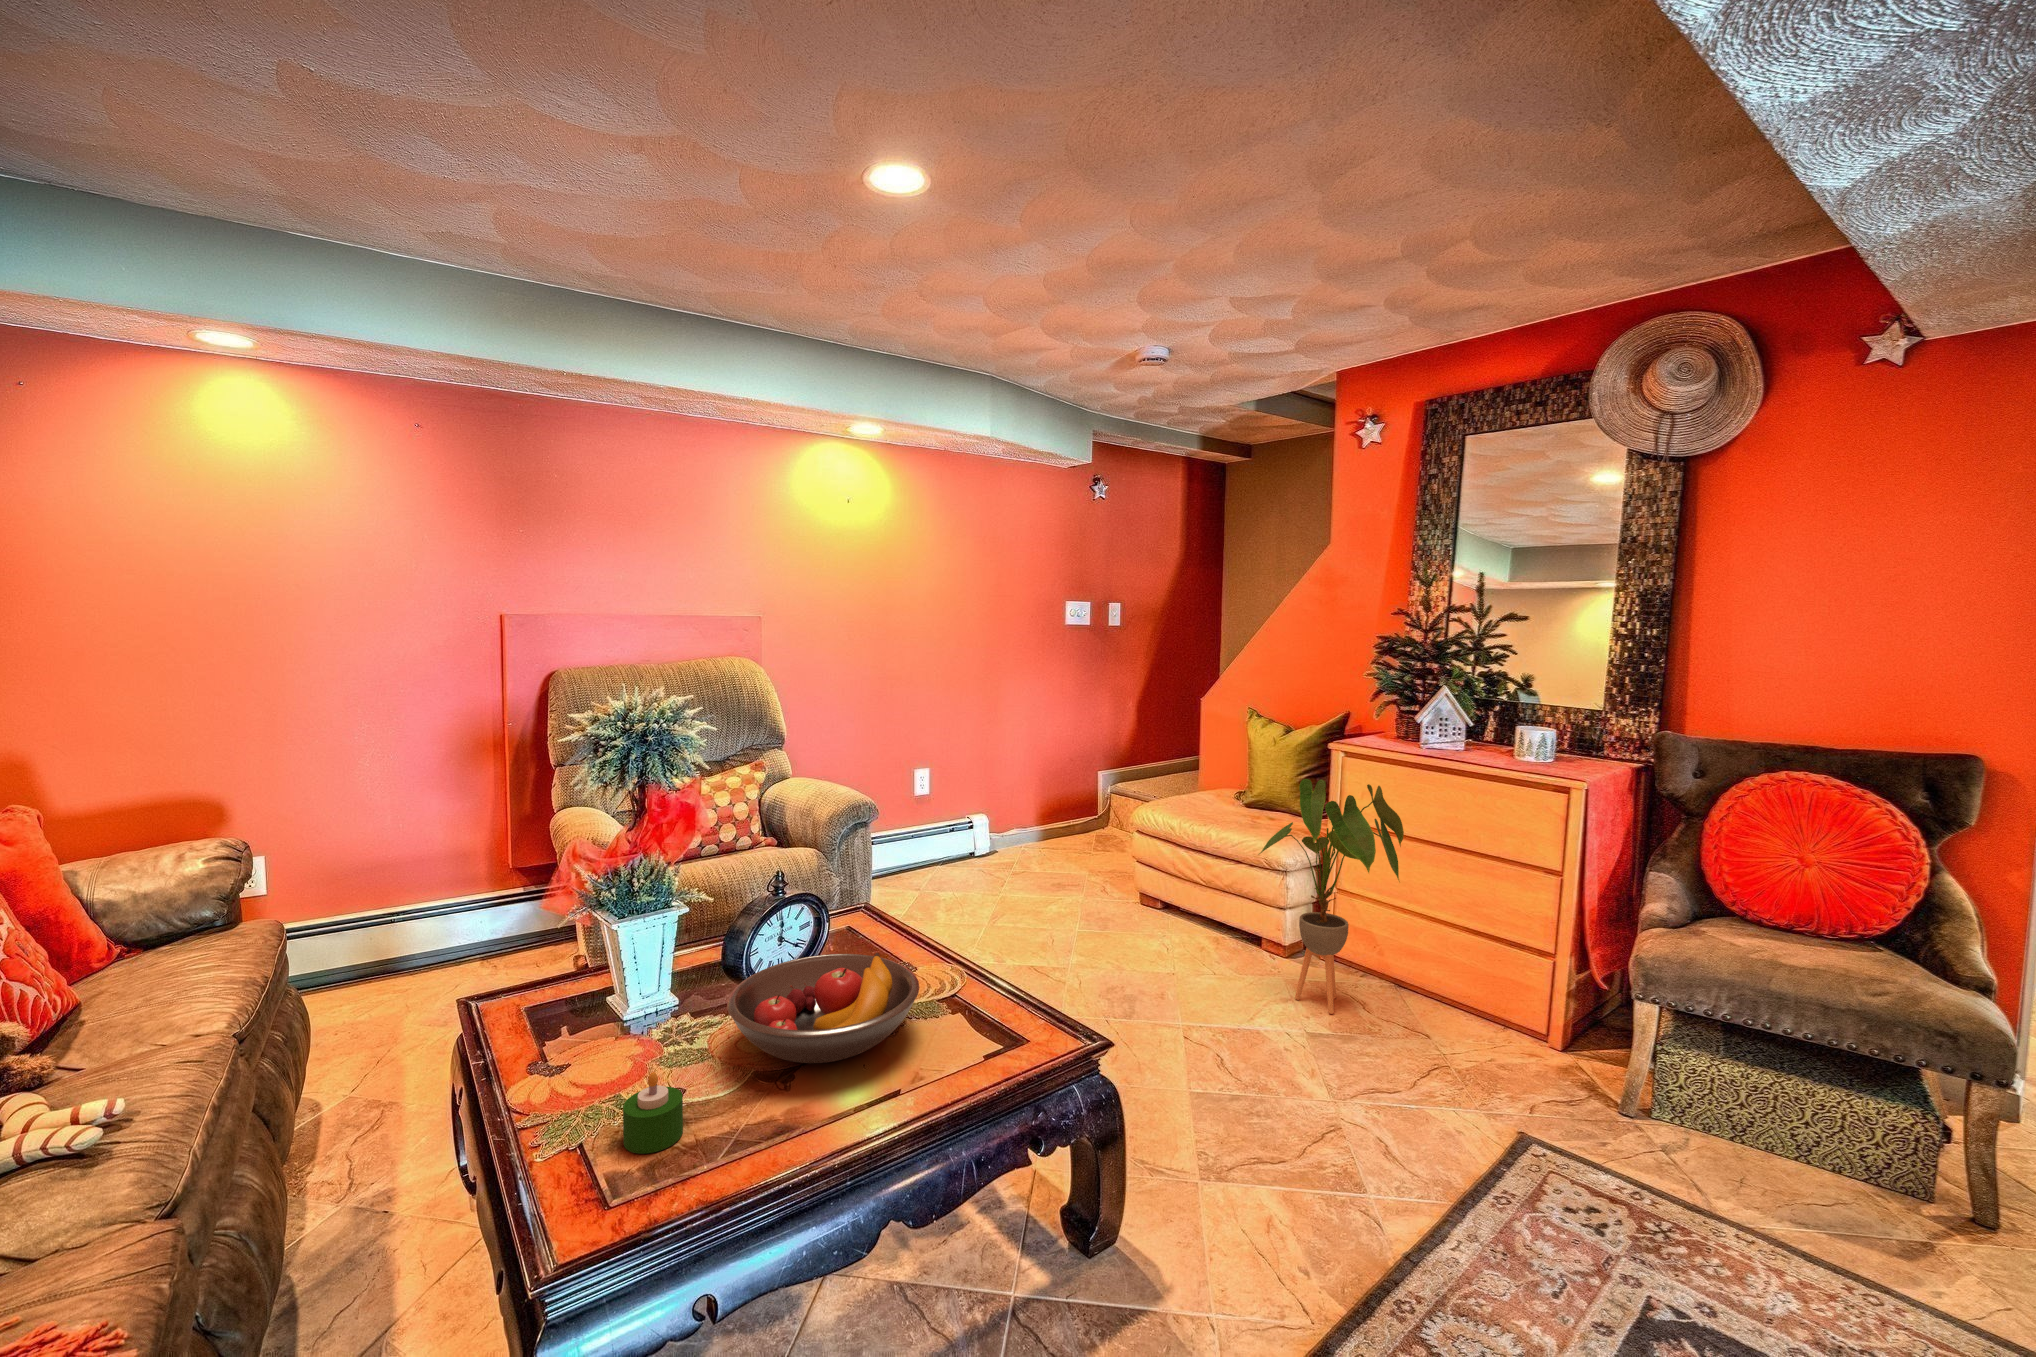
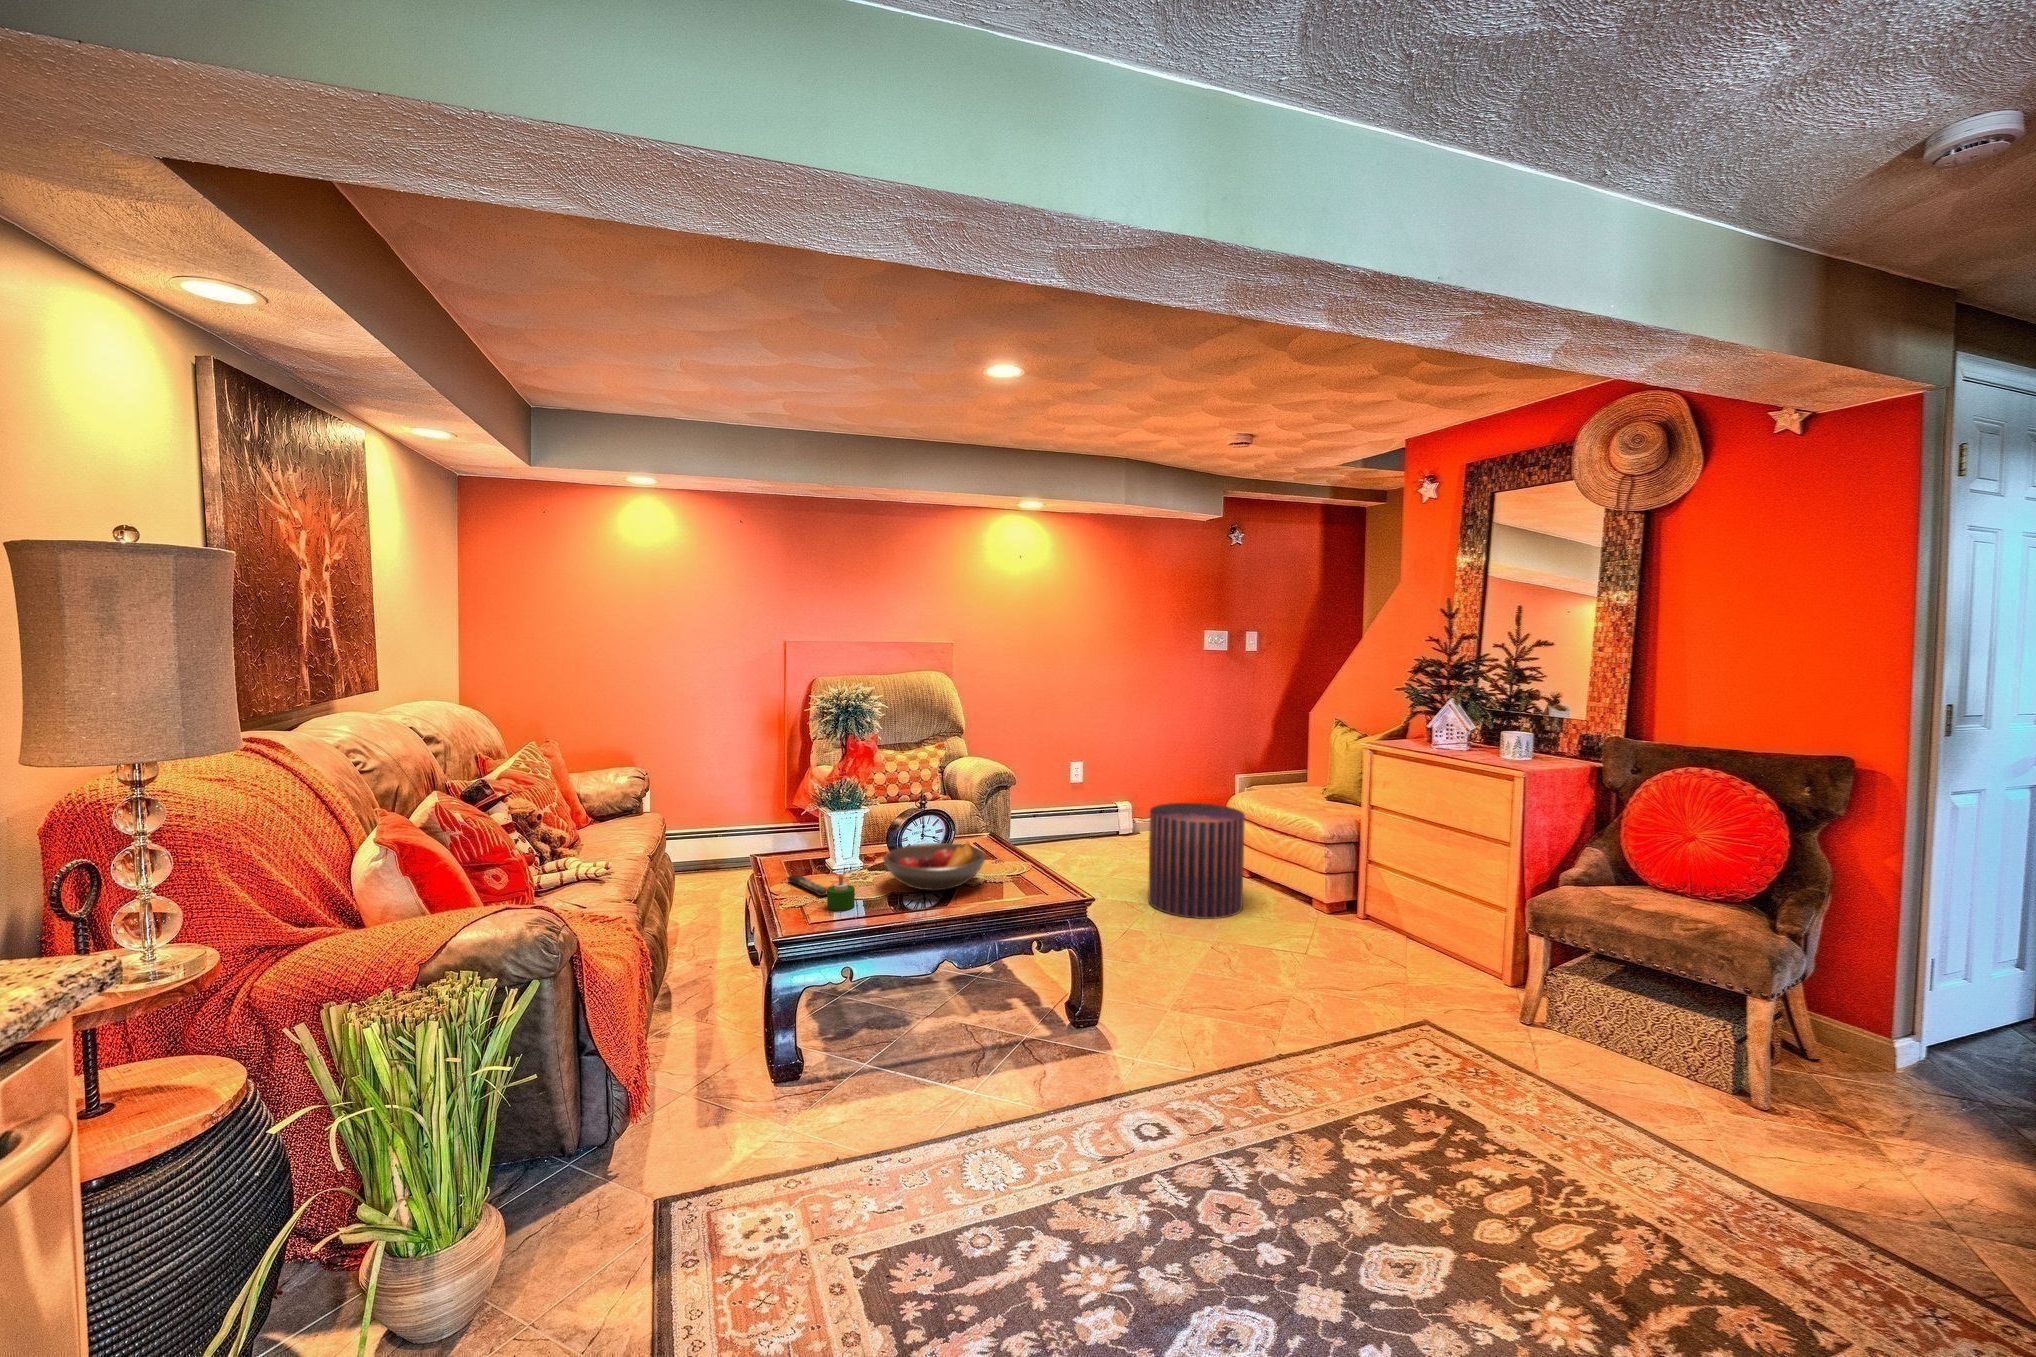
house plant: present [1259,779,1404,1014] -> none [1288,768,1406,948]
pouf: none [1058,824,1184,984] -> present [1148,803,1245,919]
remote control: none [526,1053,627,1110] -> present [788,875,827,896]

